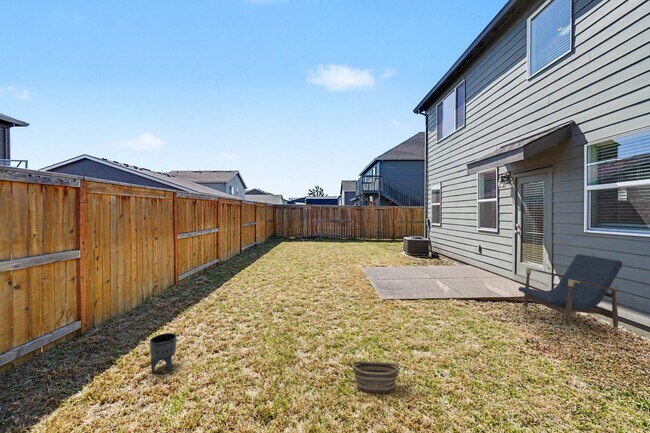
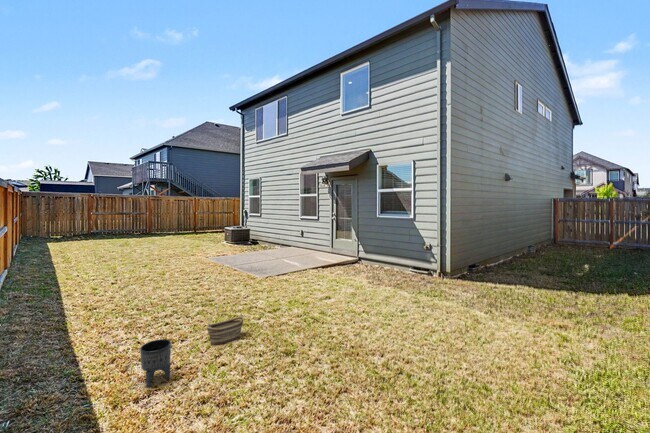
lounge chair: present [519,254,623,334] -> none [352,230,396,275]
basket: present [352,343,399,393] -> present [207,305,243,345]

